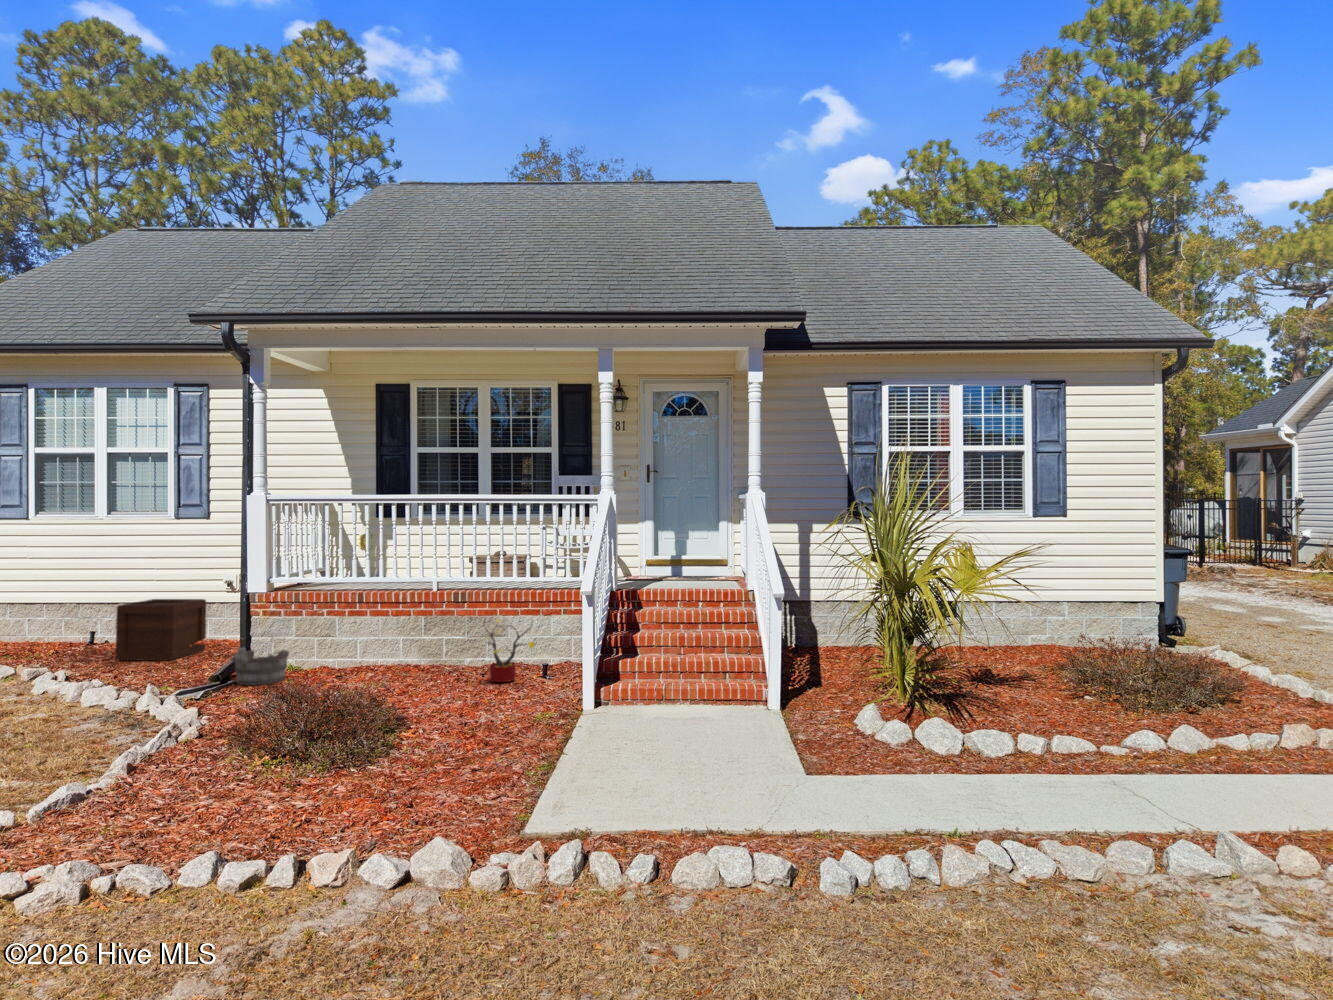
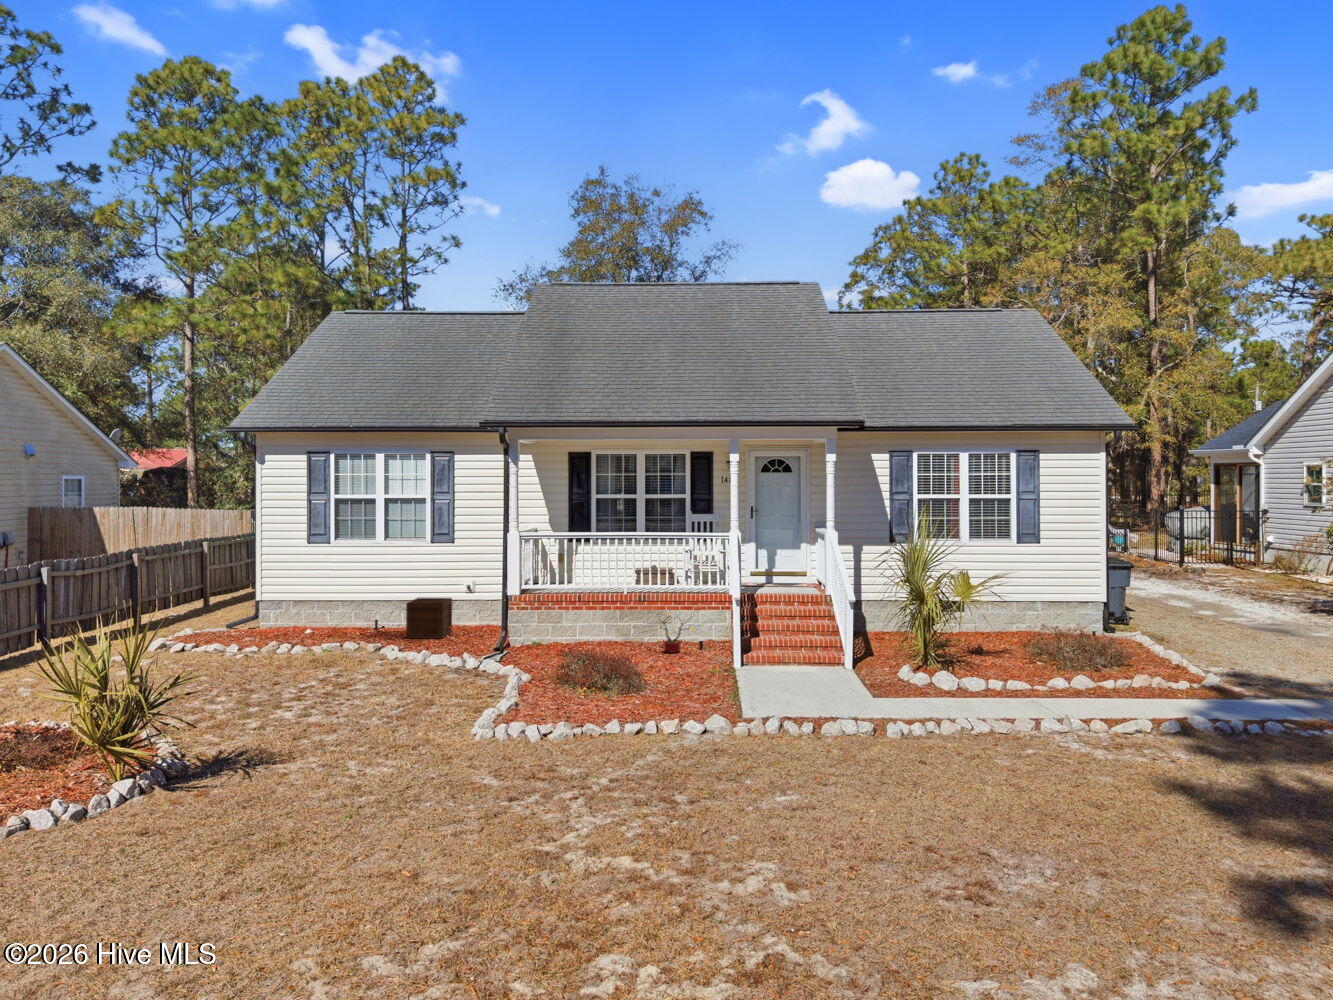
bucket: present [227,648,289,685] -> none [502,630,536,654]

